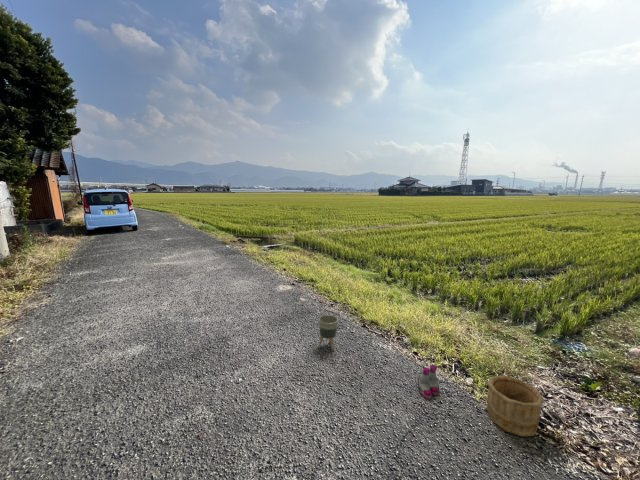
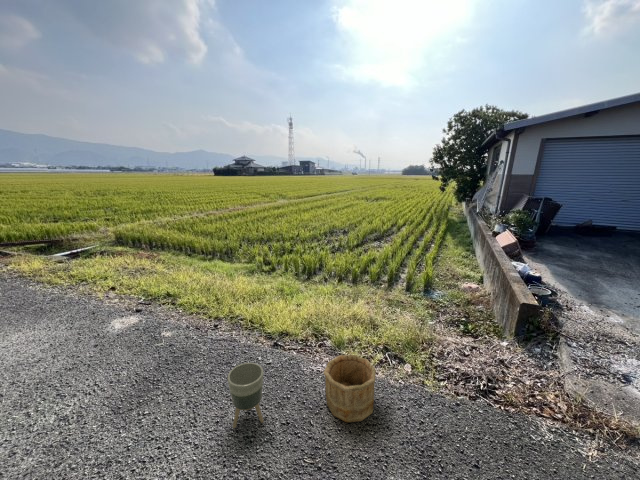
boots: present [418,365,439,399] -> none [407,391,437,447]
wooden bucket: present [487,376,543,436] -> present [324,355,376,422]

